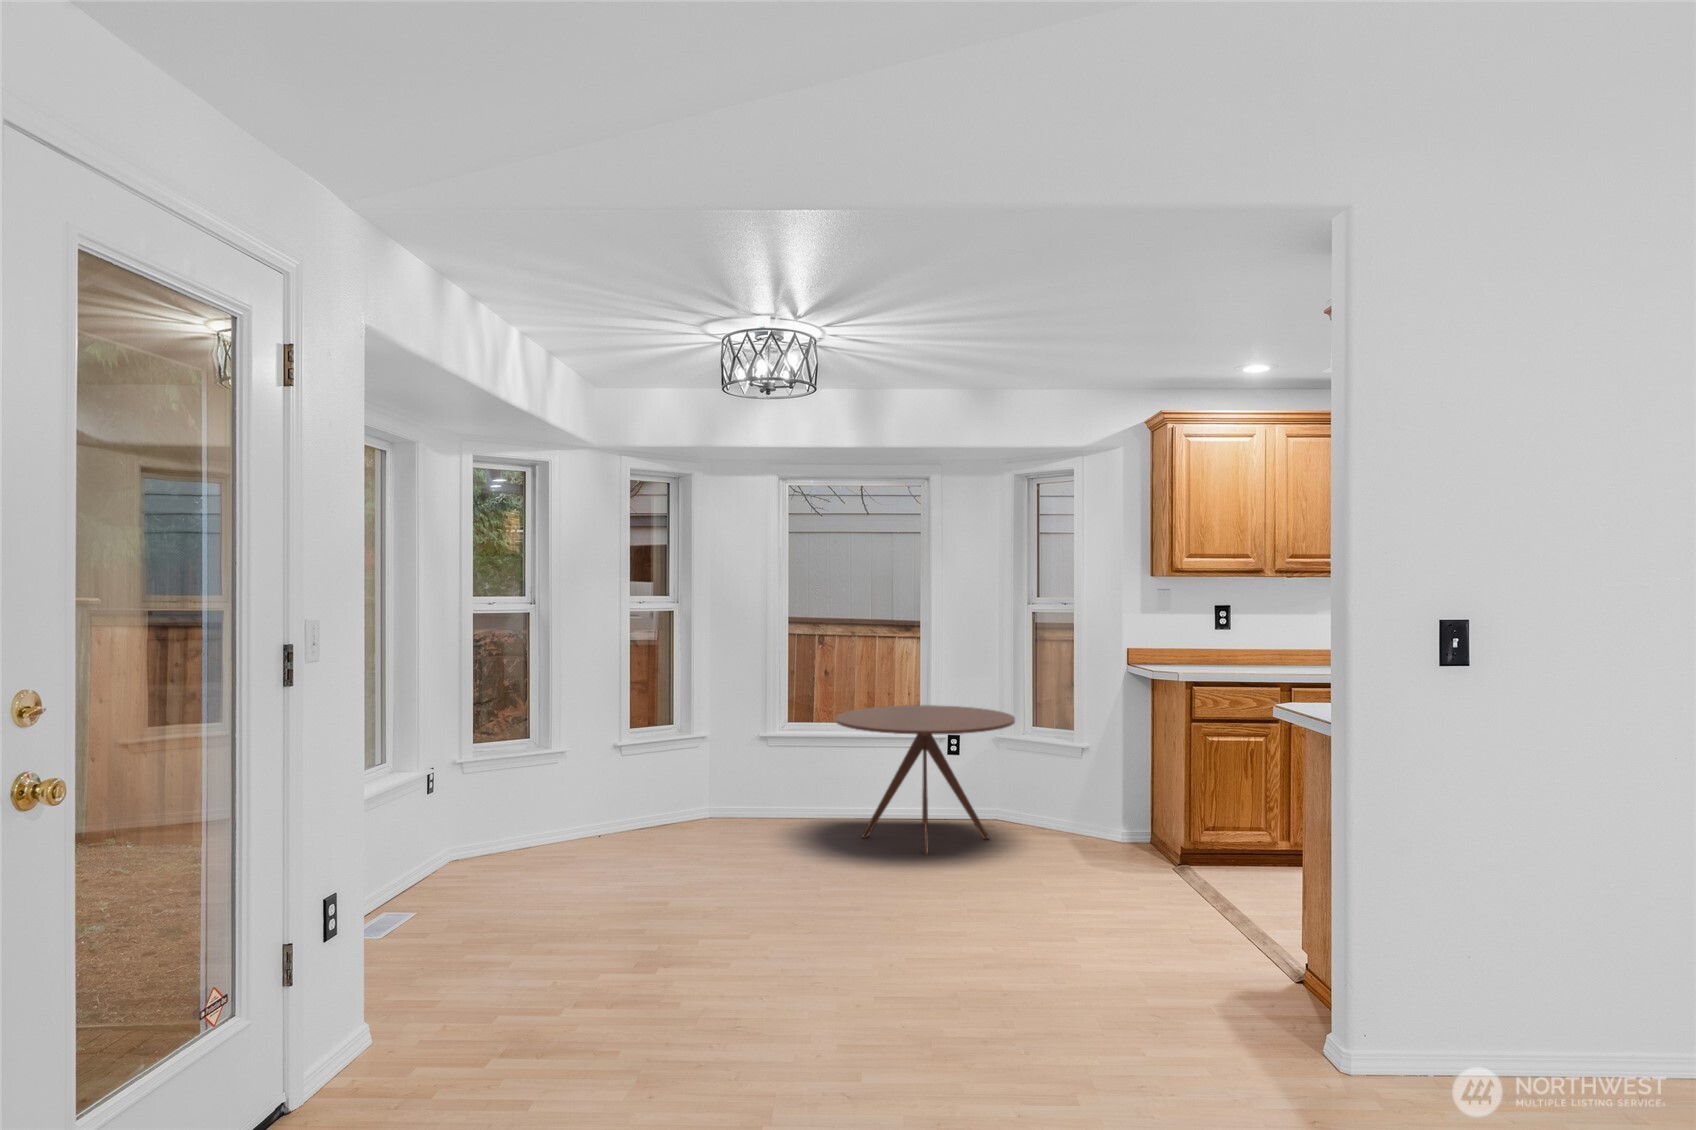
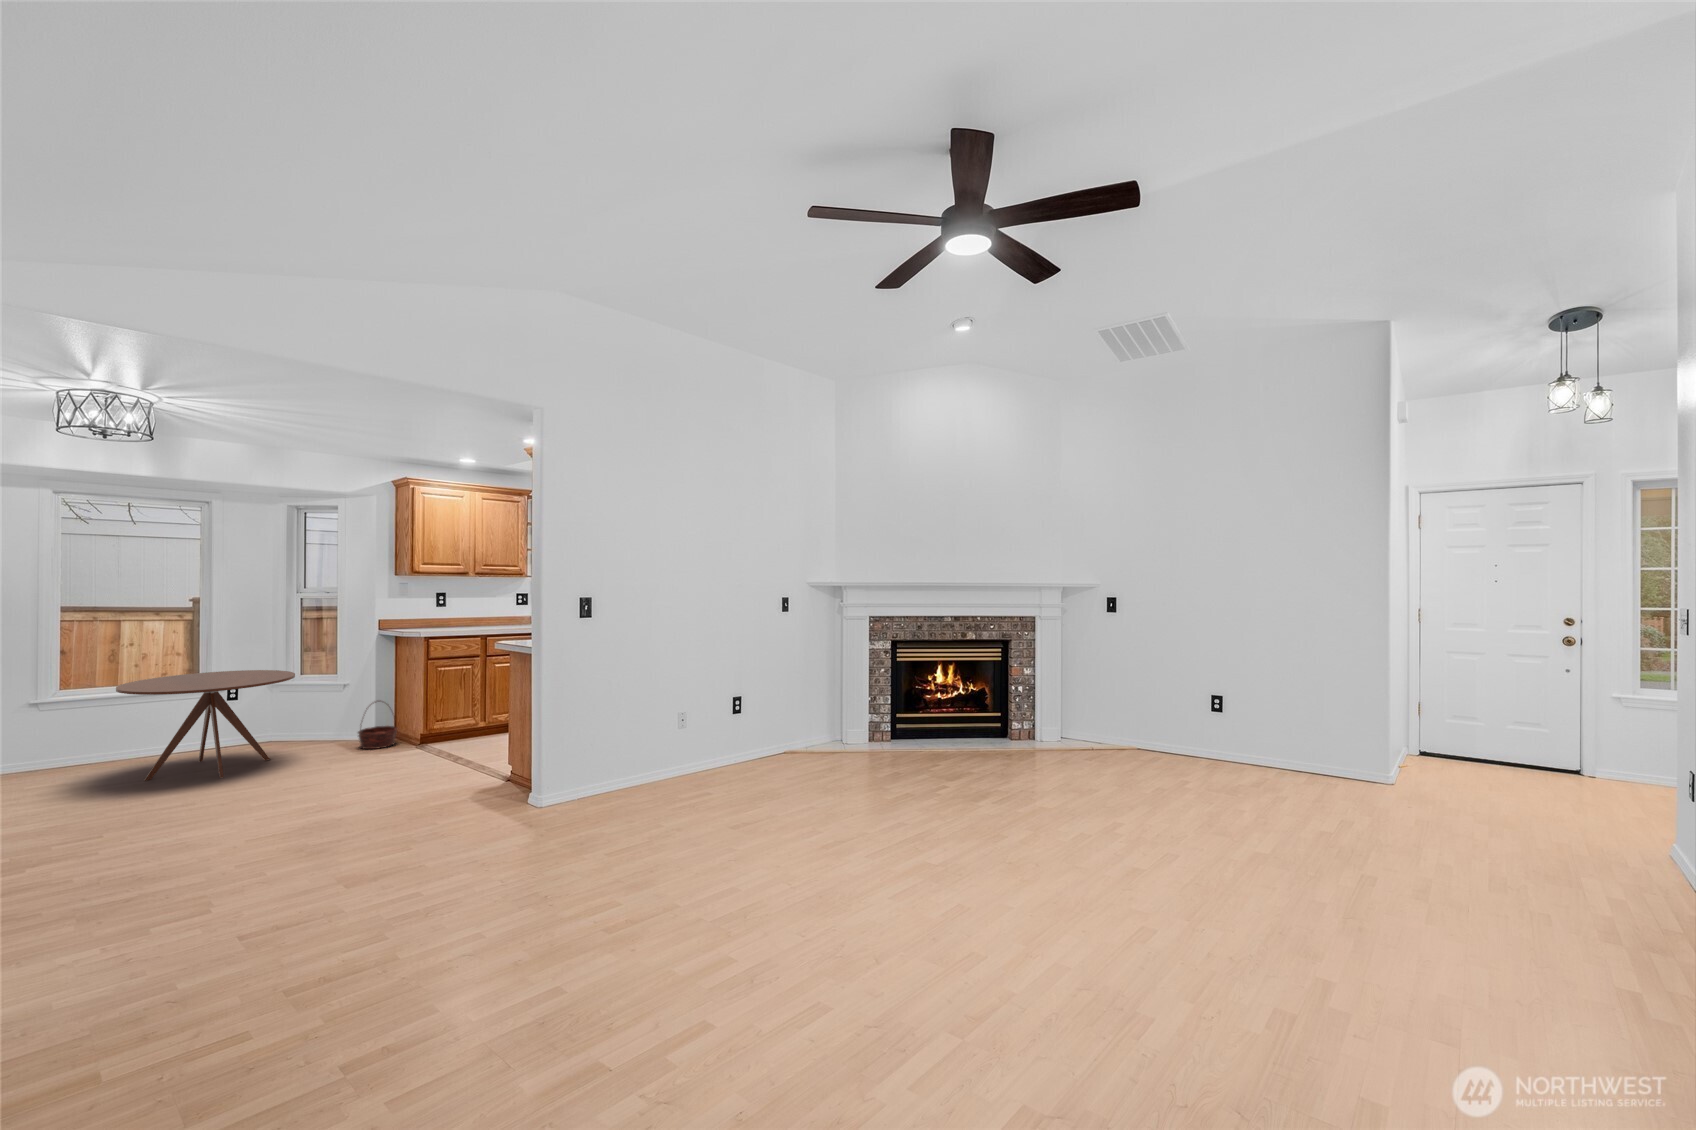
basket: none [1095,776,1152,854] -> present [358,702,397,749]

